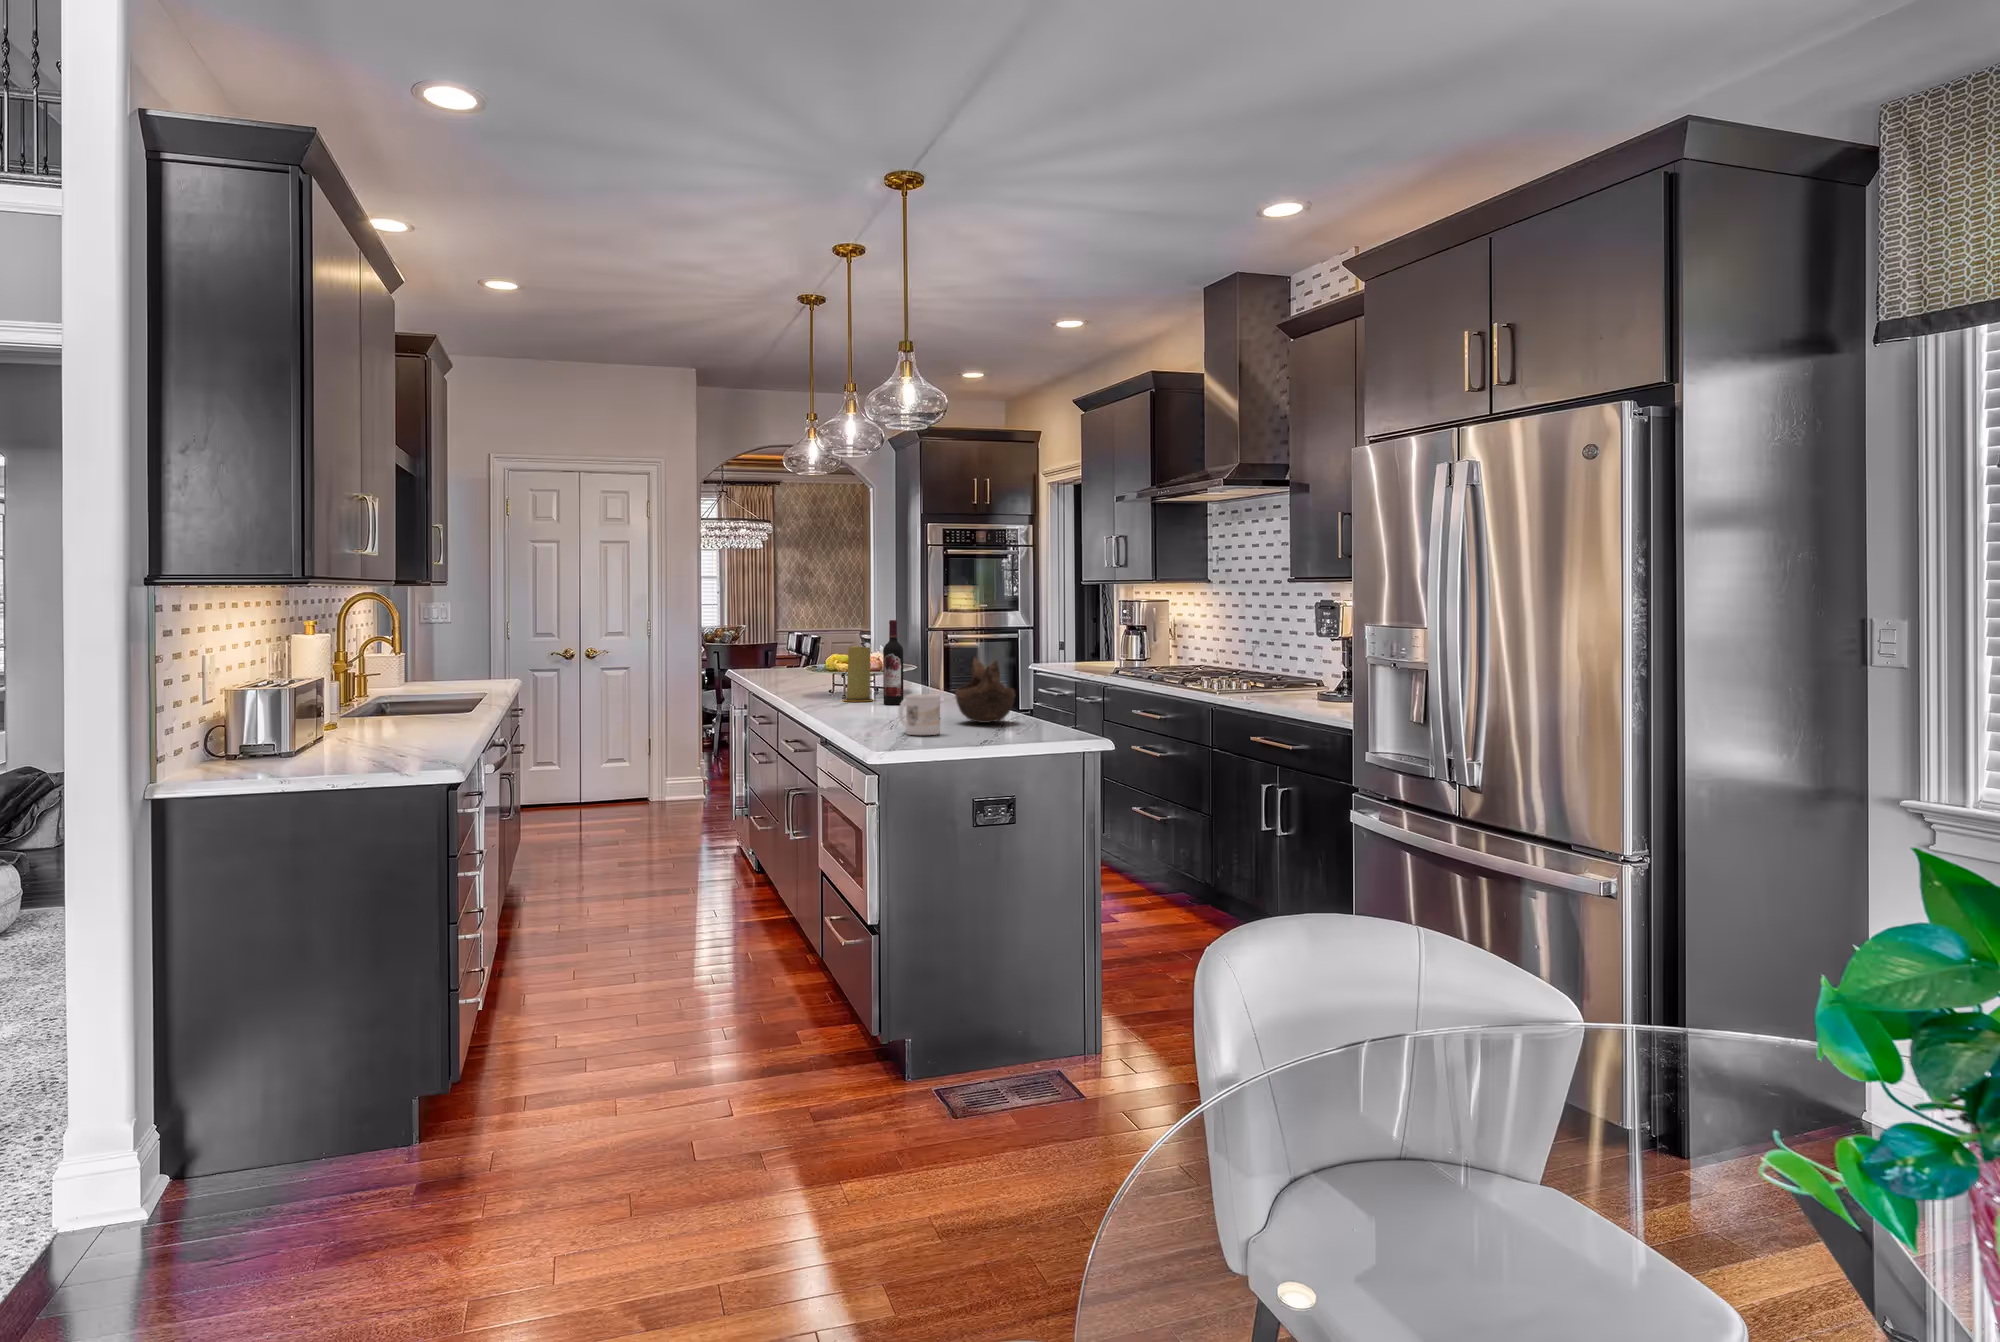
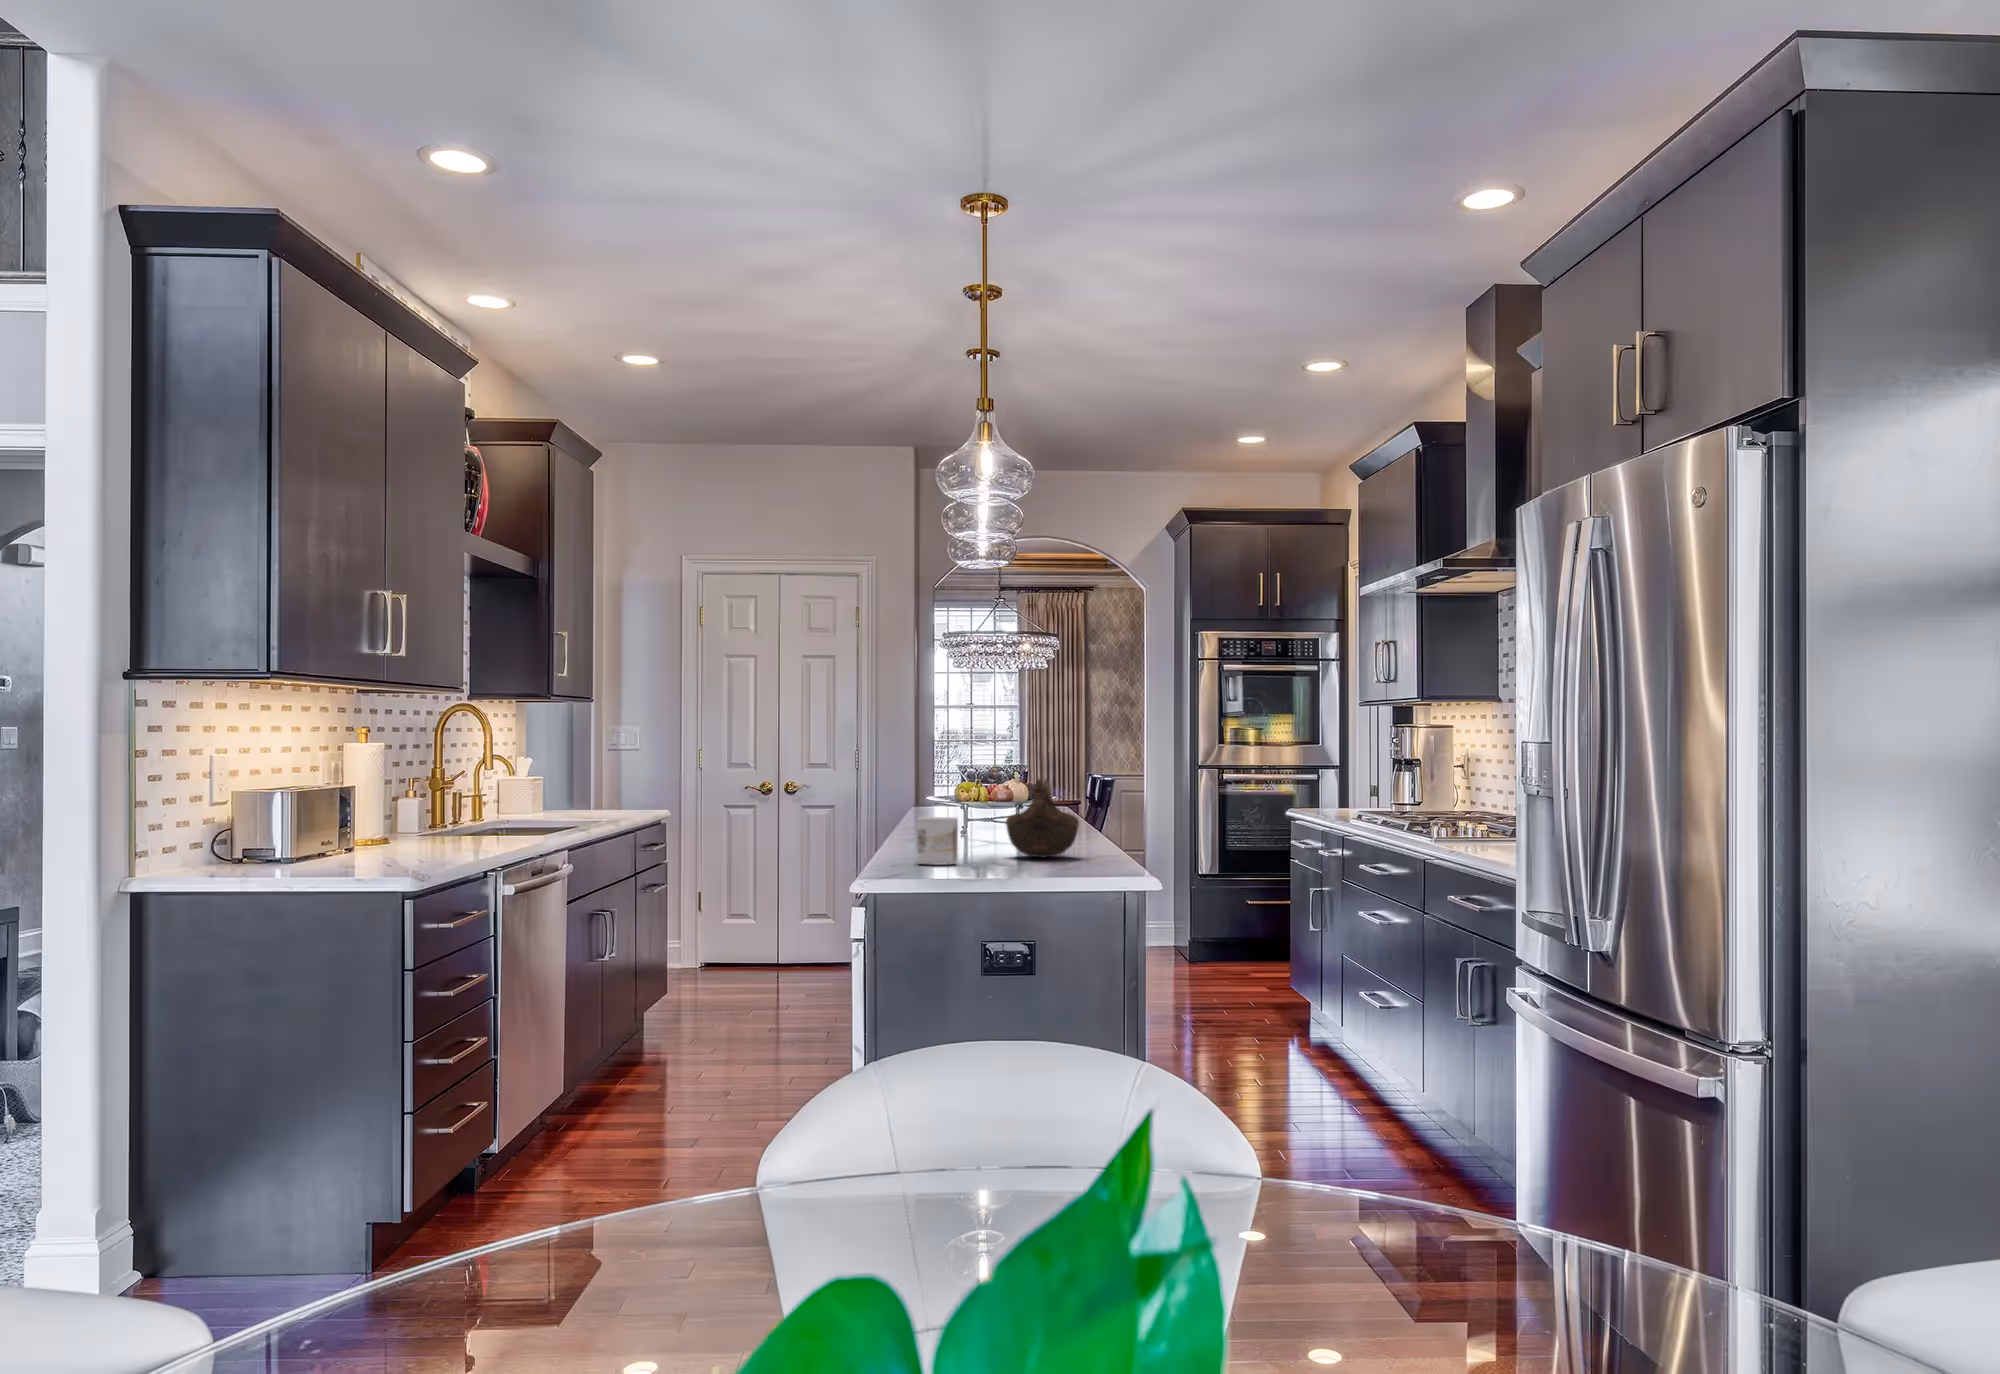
wine bottle: present [883,620,904,704] -> none [978,737,1003,840]
candle: present [843,646,873,701] -> none [940,770,978,837]

